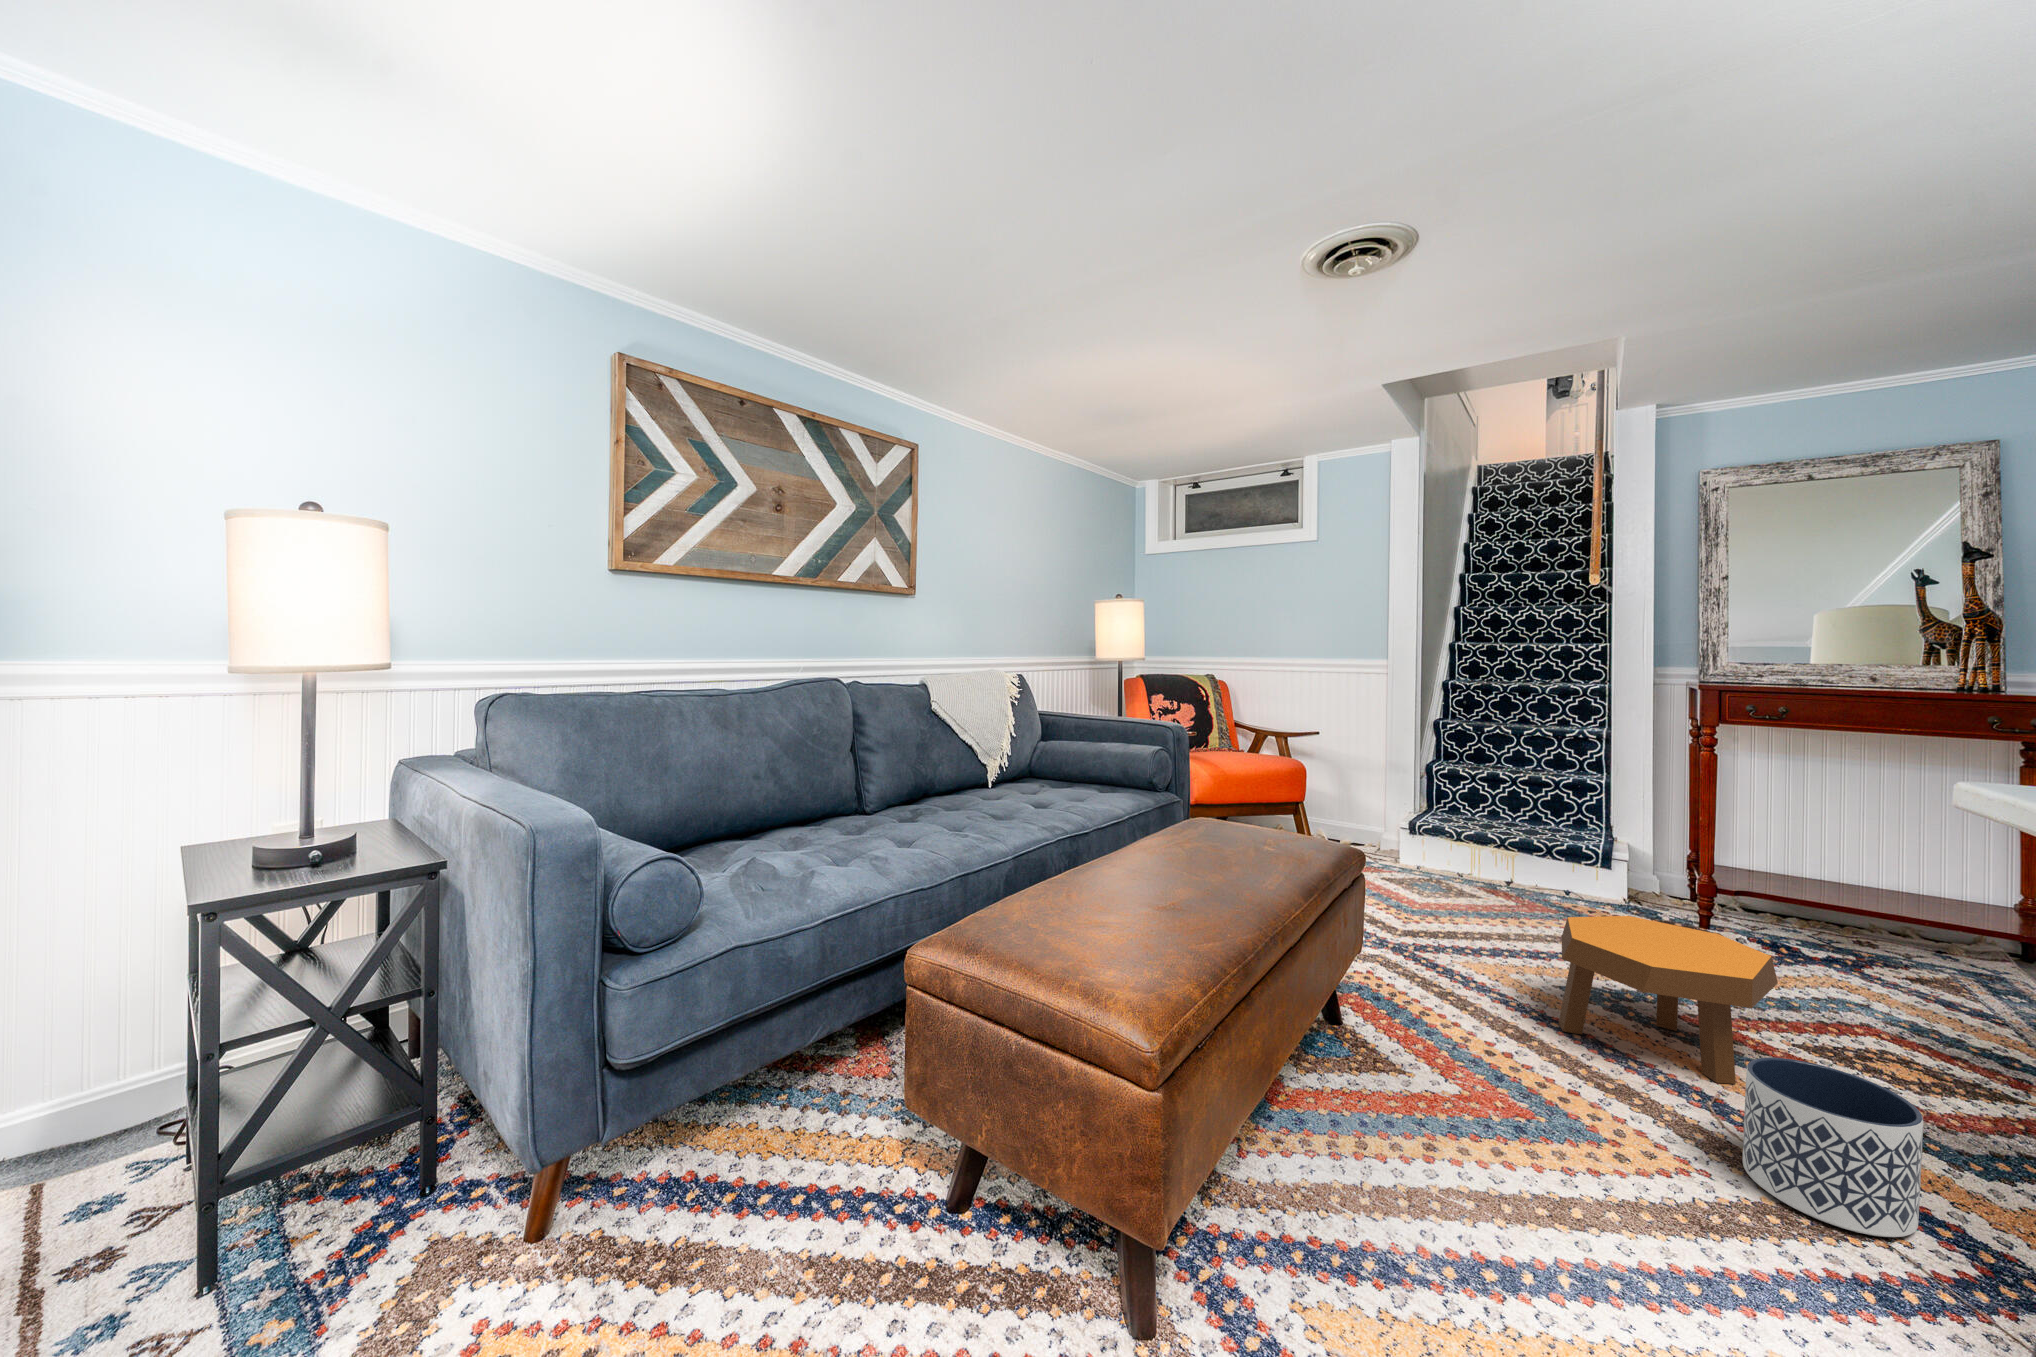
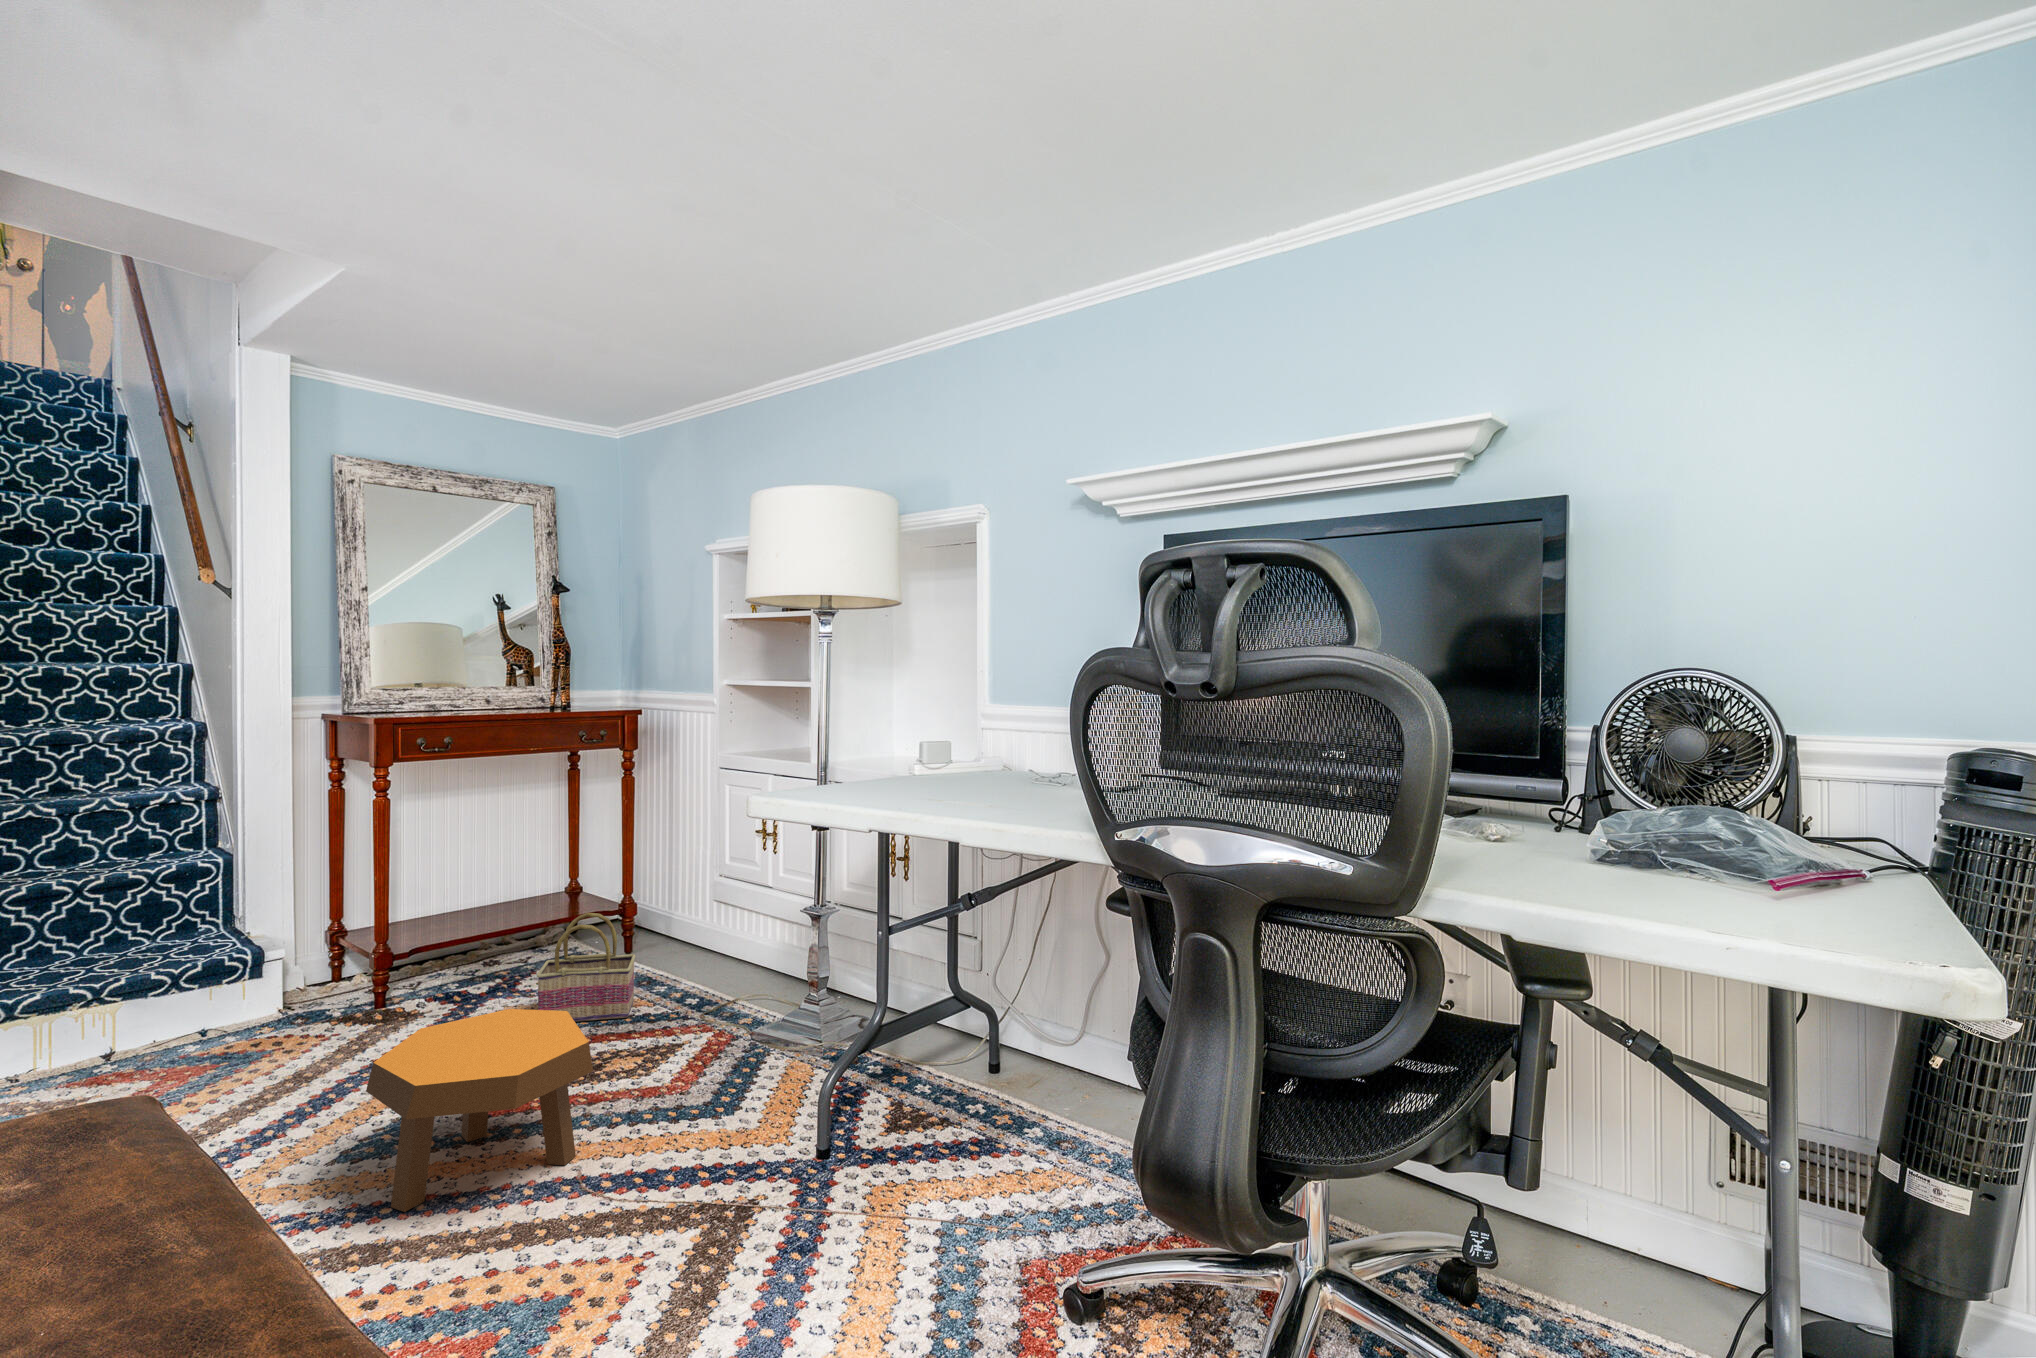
basket: none [1832,903,1995,1036] -> present [537,913,635,1022]
planter: present [1743,1057,1923,1237] -> none [651,1086,764,1235]

